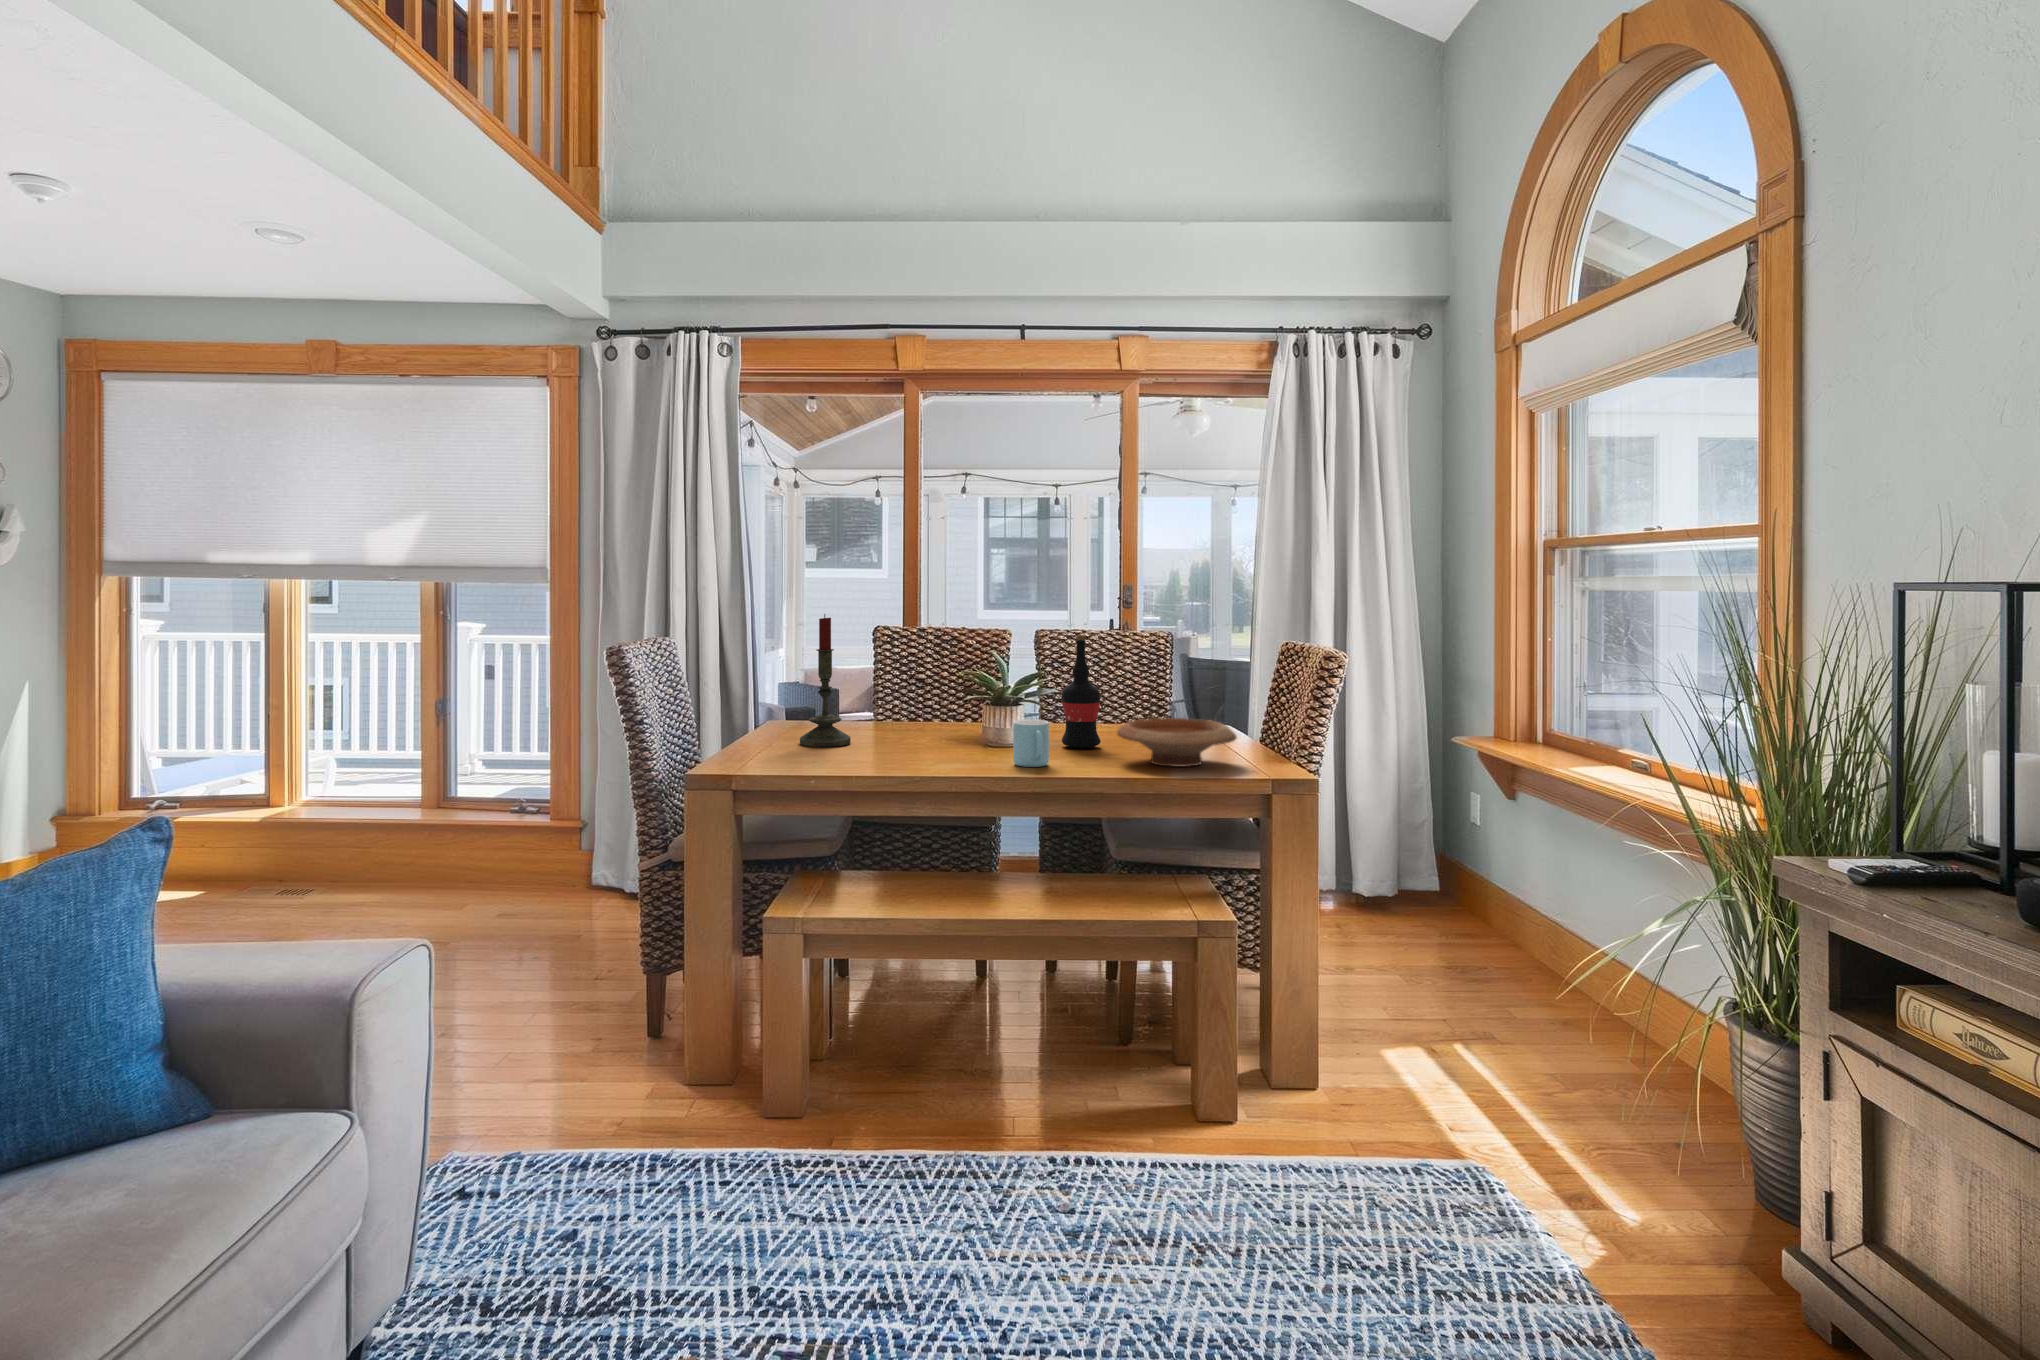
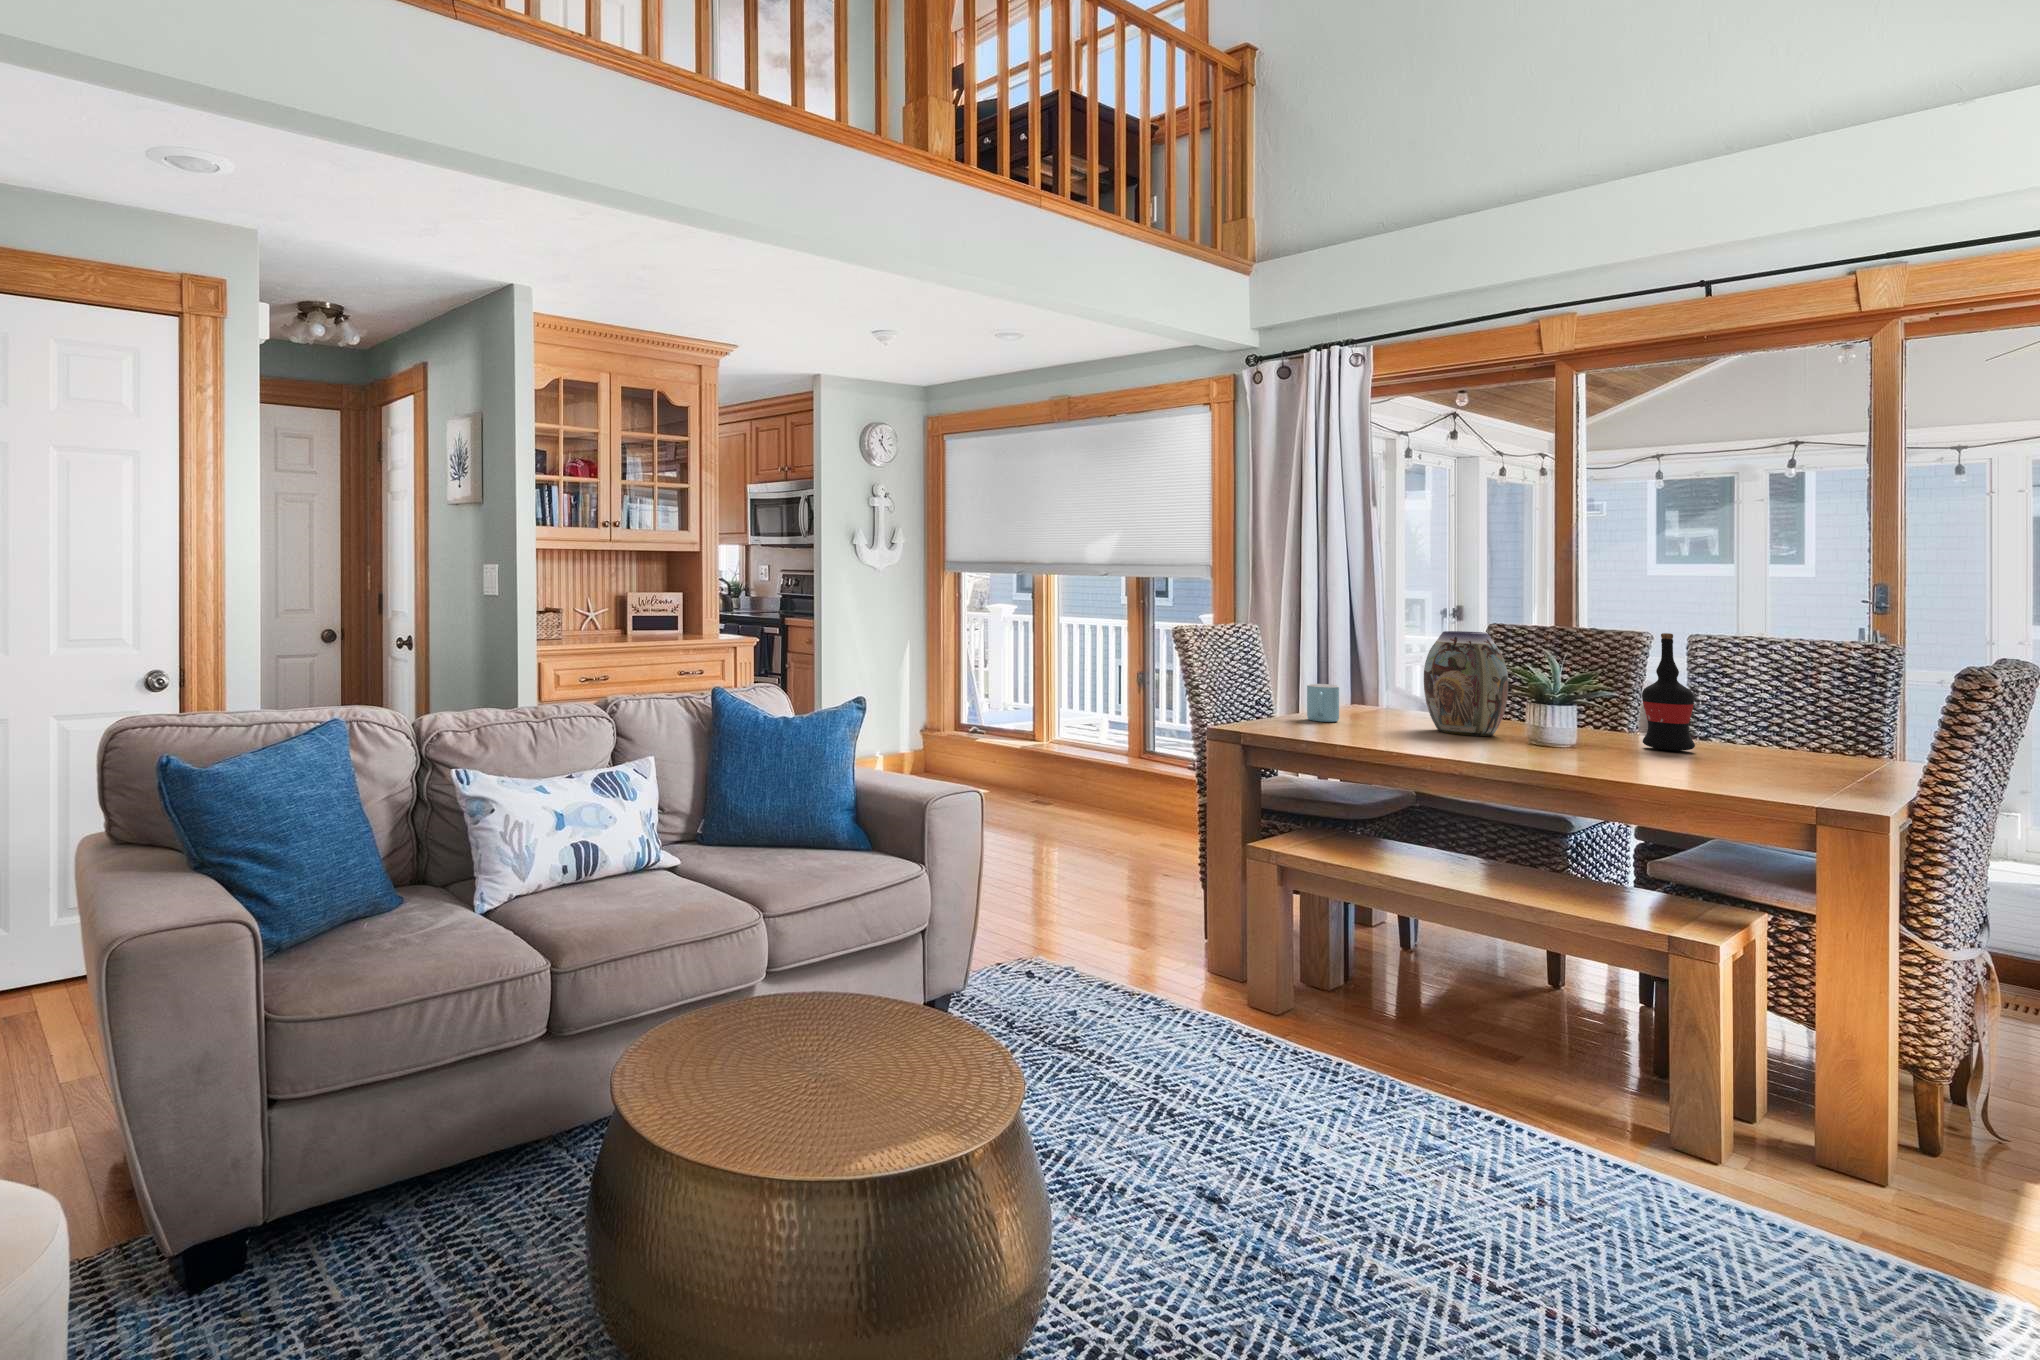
candle: present [800,614,851,747] -> none [1360,604,1410,721]
vase: none [882,642,959,757] -> present [1424,631,1508,736]
wooden bowl: present [1117,718,1237,767] -> none [1680,723,1853,777]
mug: present [1013,719,1049,767] -> present [1307,684,1339,722]

